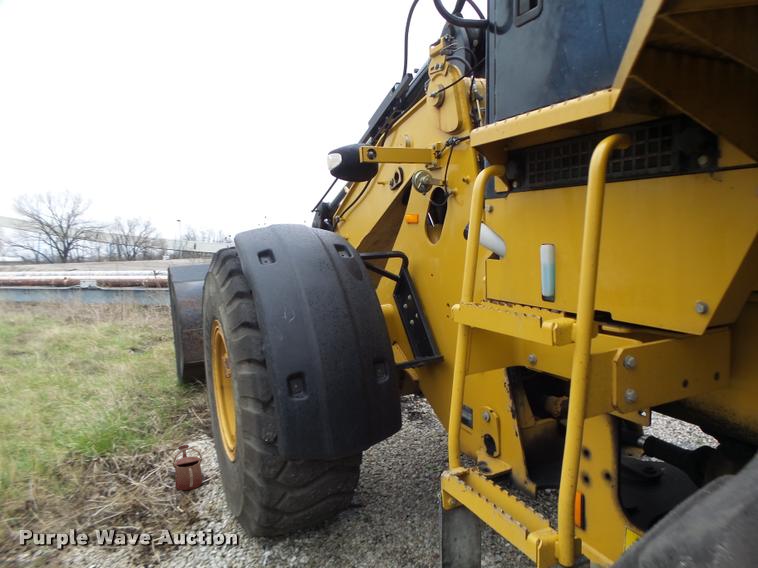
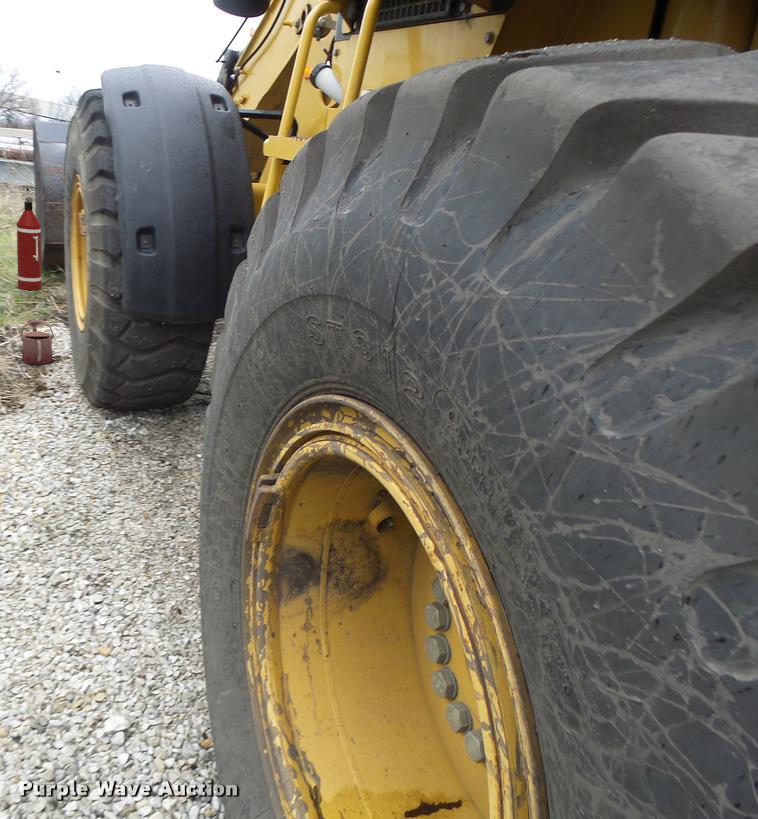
fire extinguisher: none [161,320,183,404] -> present [17,185,41,290]

